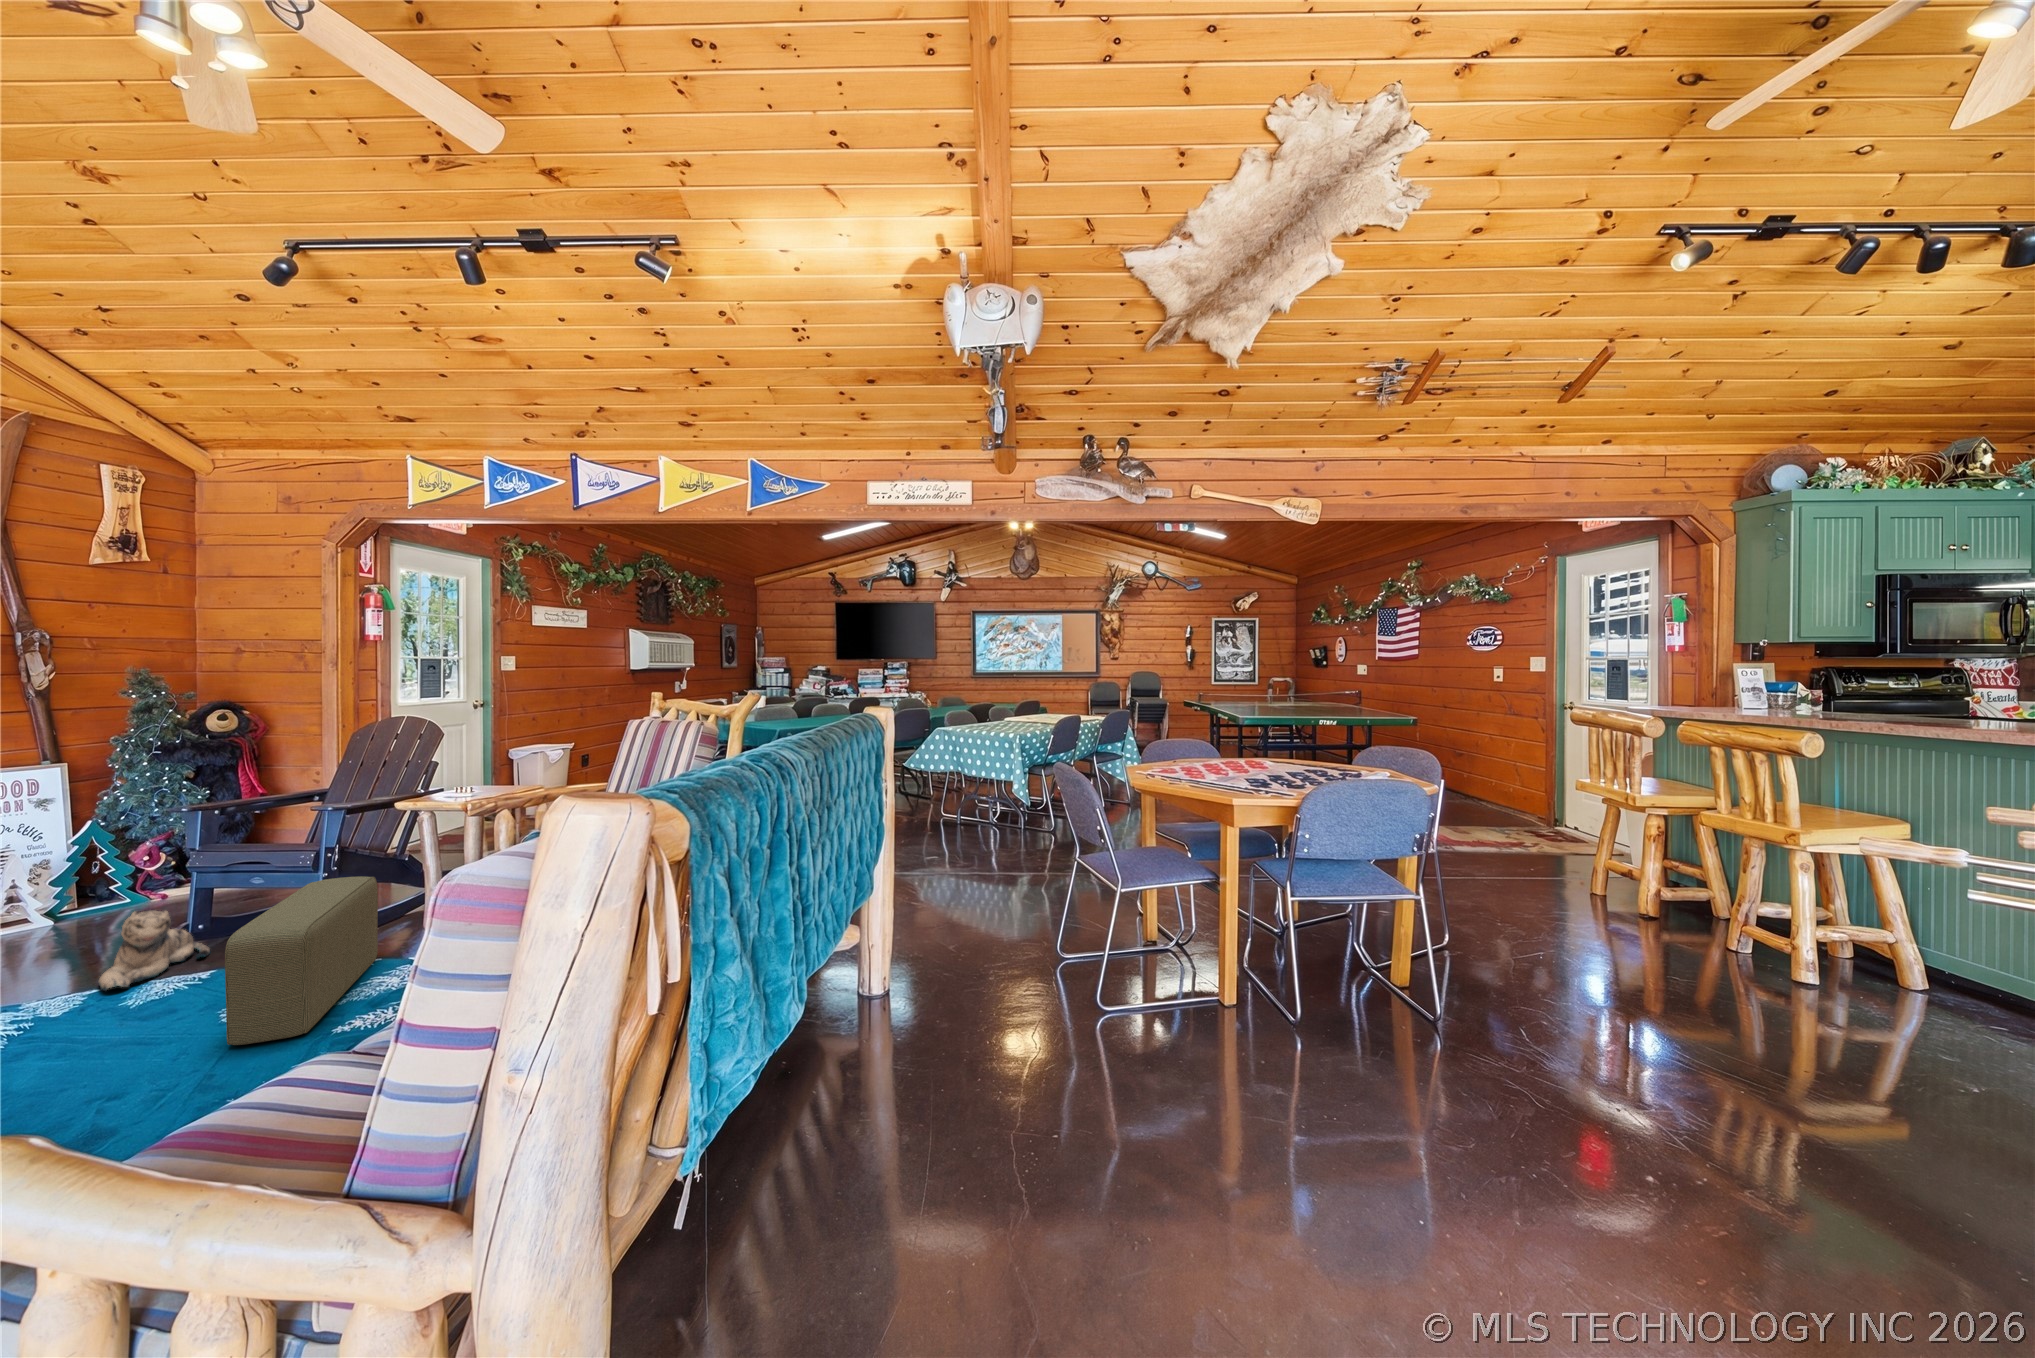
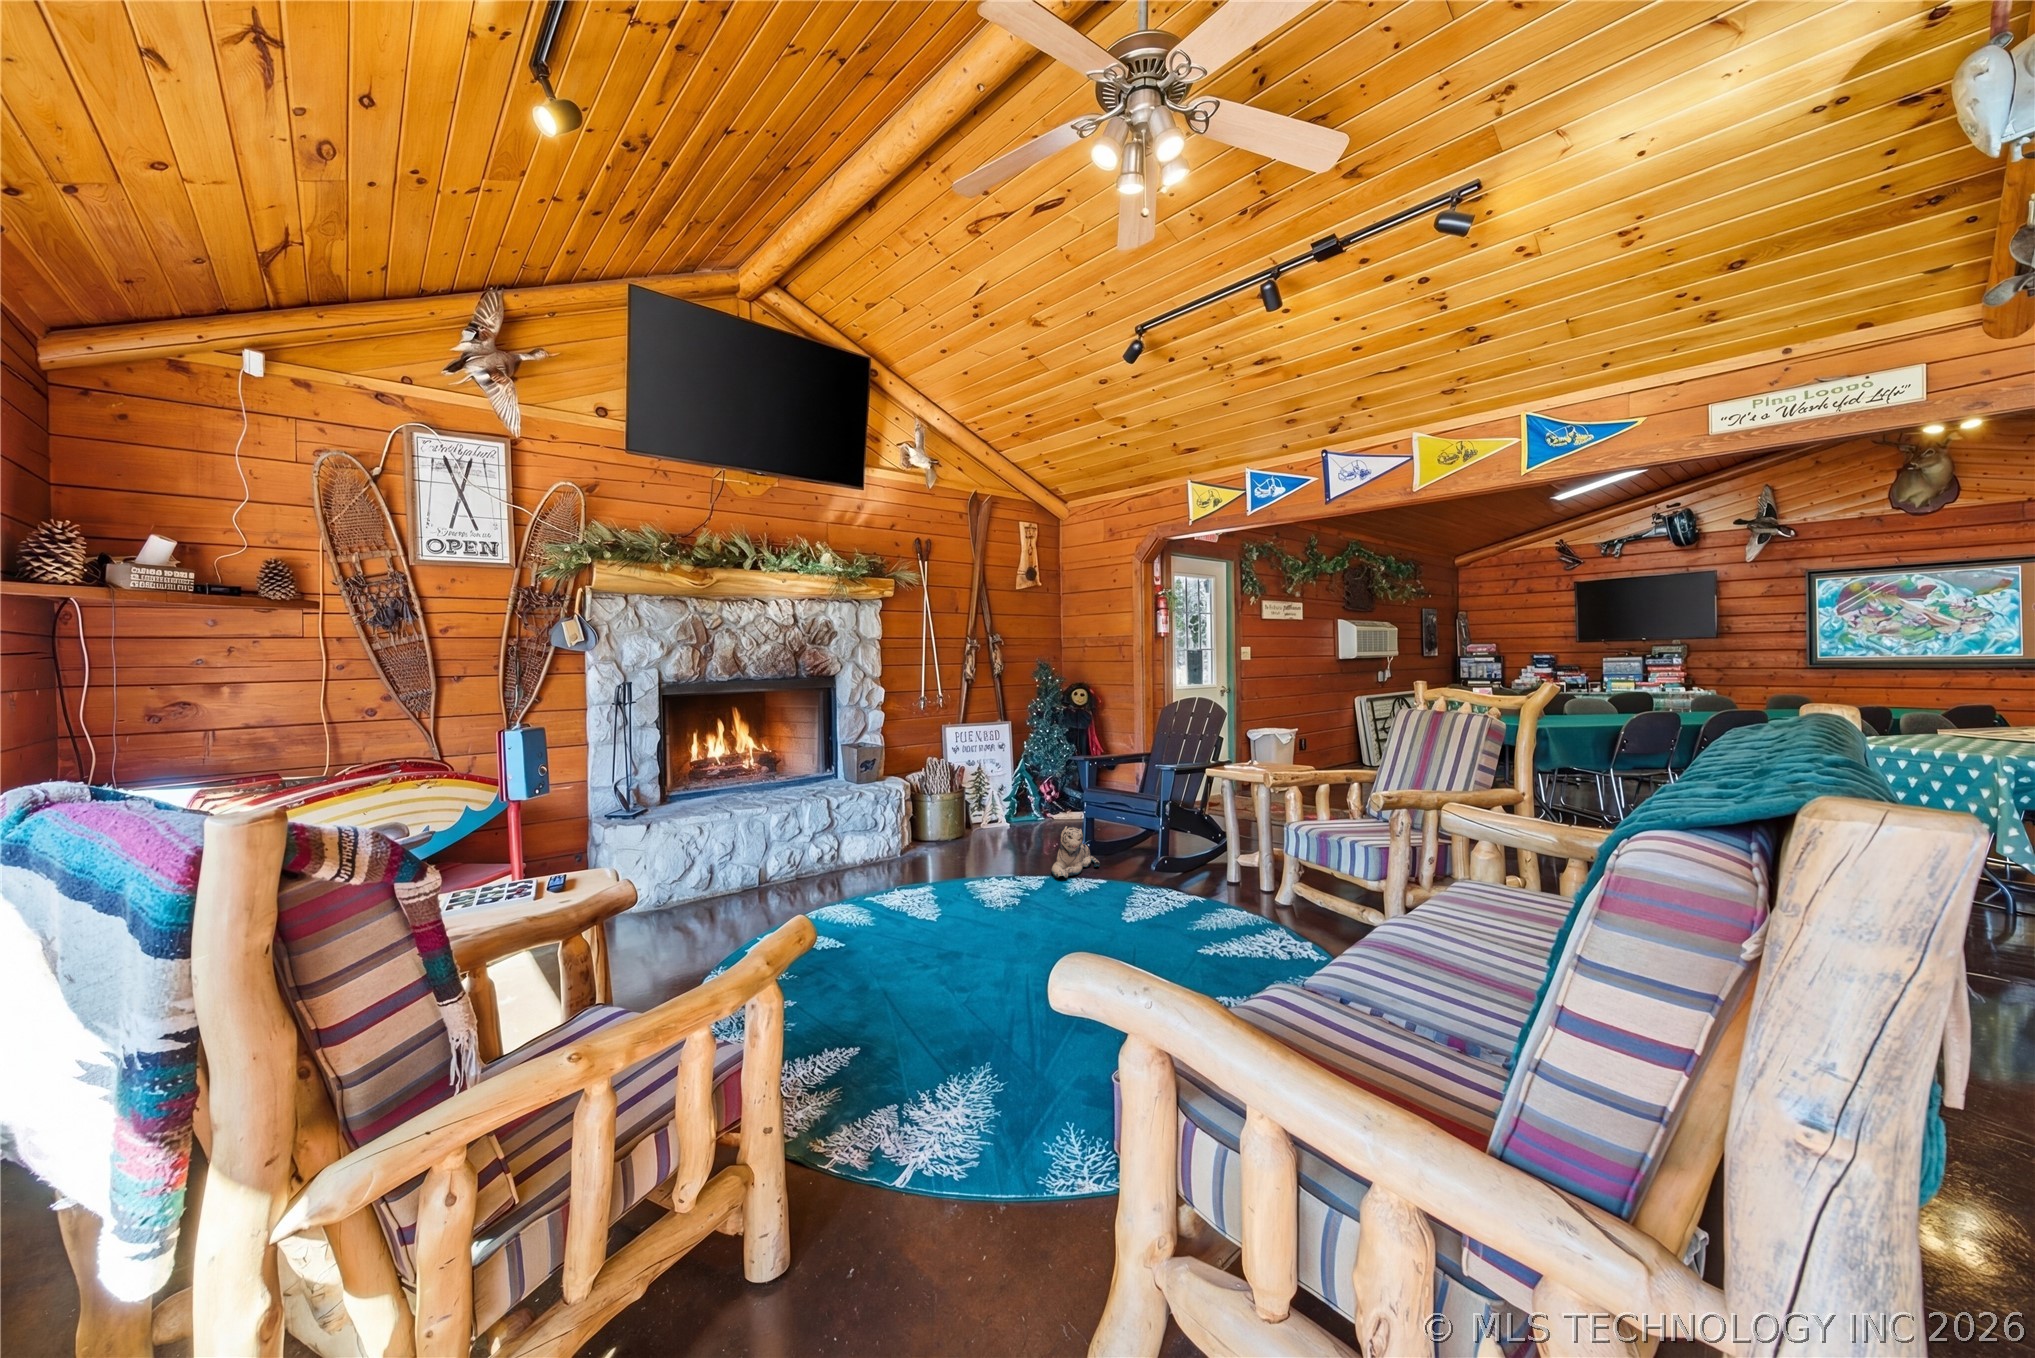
pouf: present [225,876,378,1045] -> none [1141,822,1209,940]

